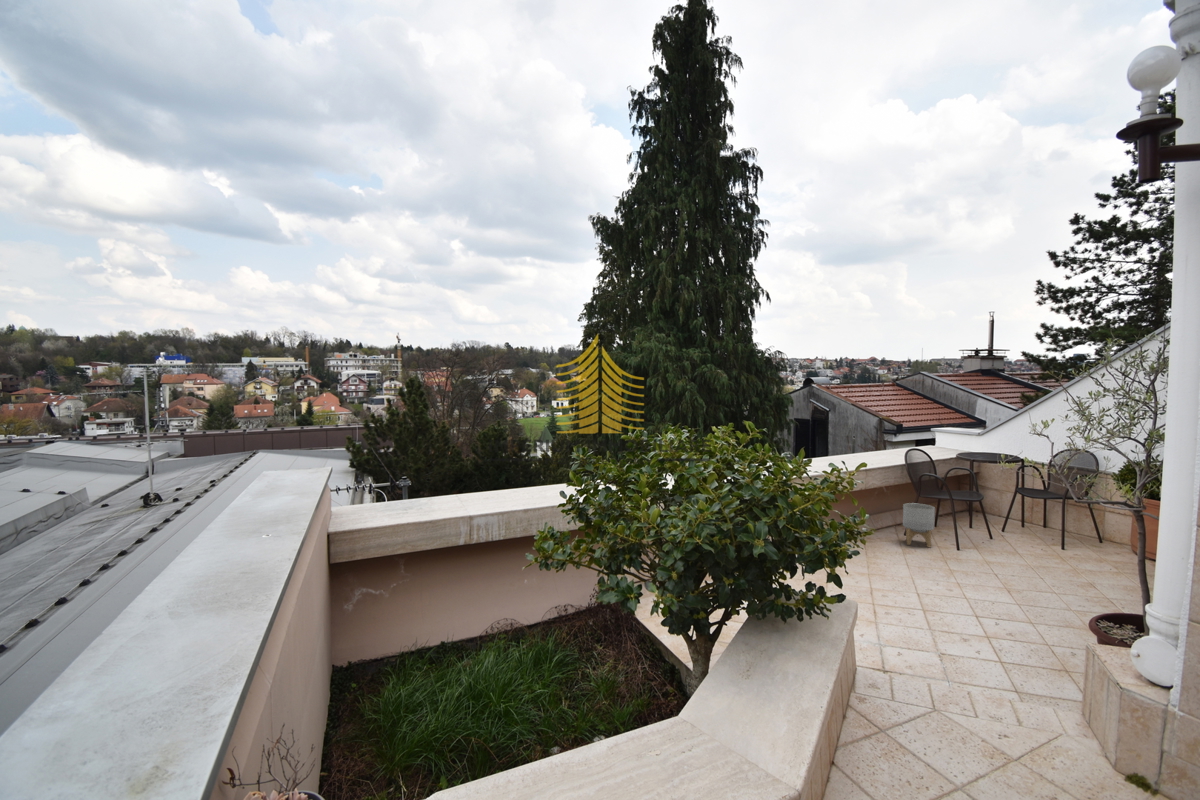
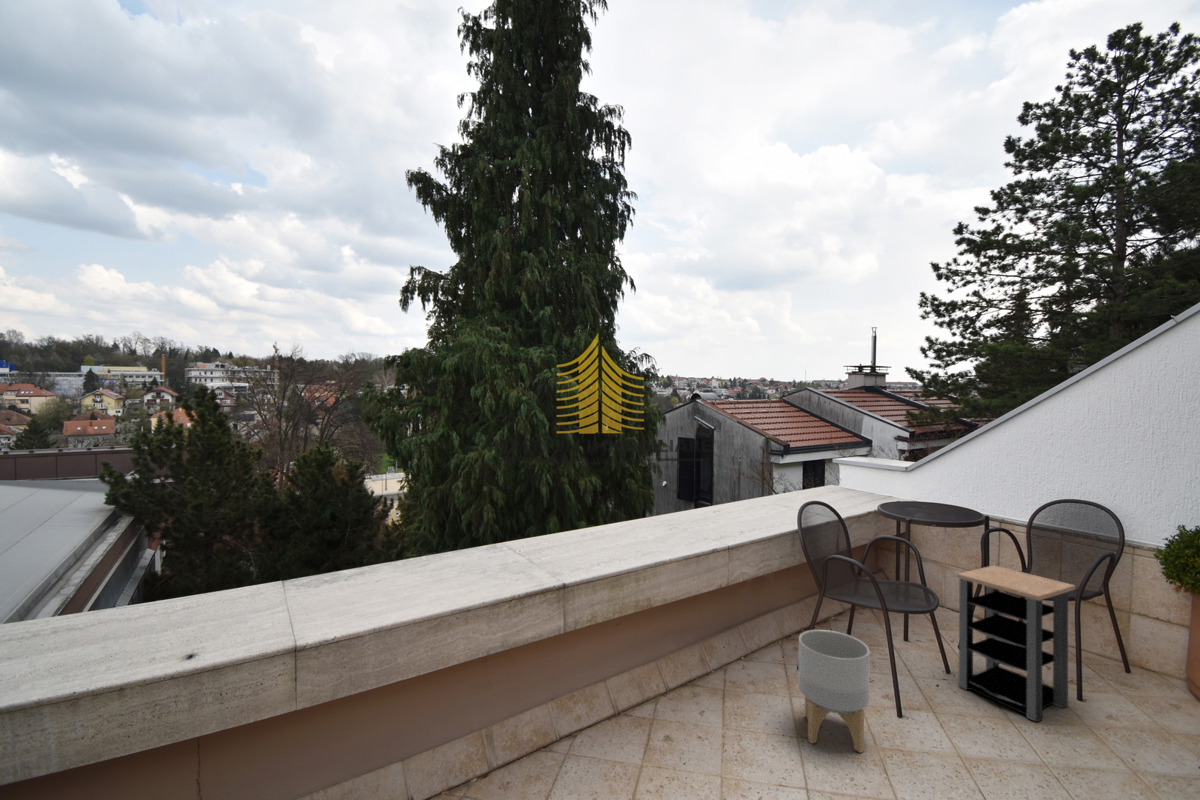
side table: none [984,482,1040,544] -> present [957,565,1075,722]

